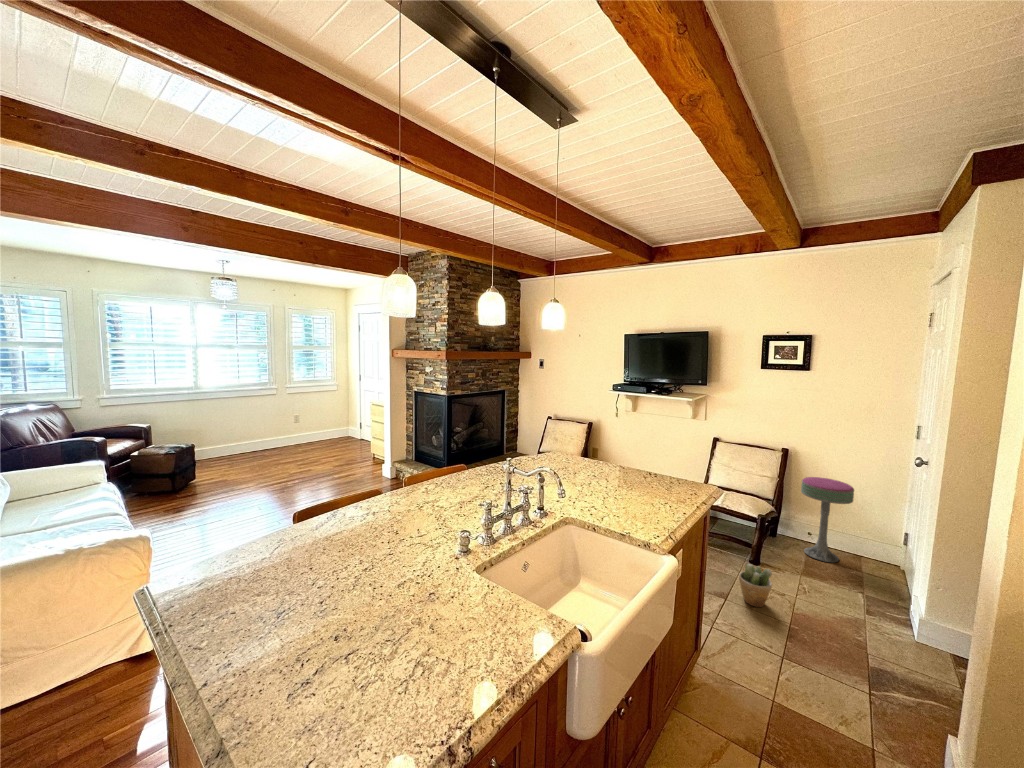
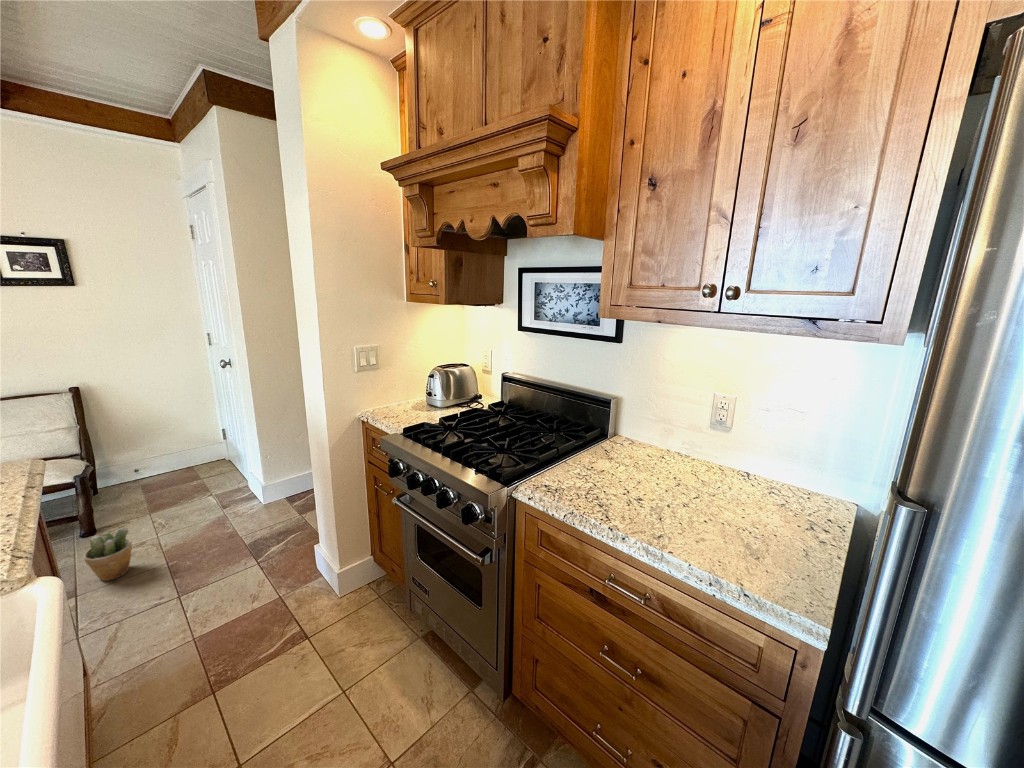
bar stool: present [801,477,854,562] -> none [111,404,177,493]

